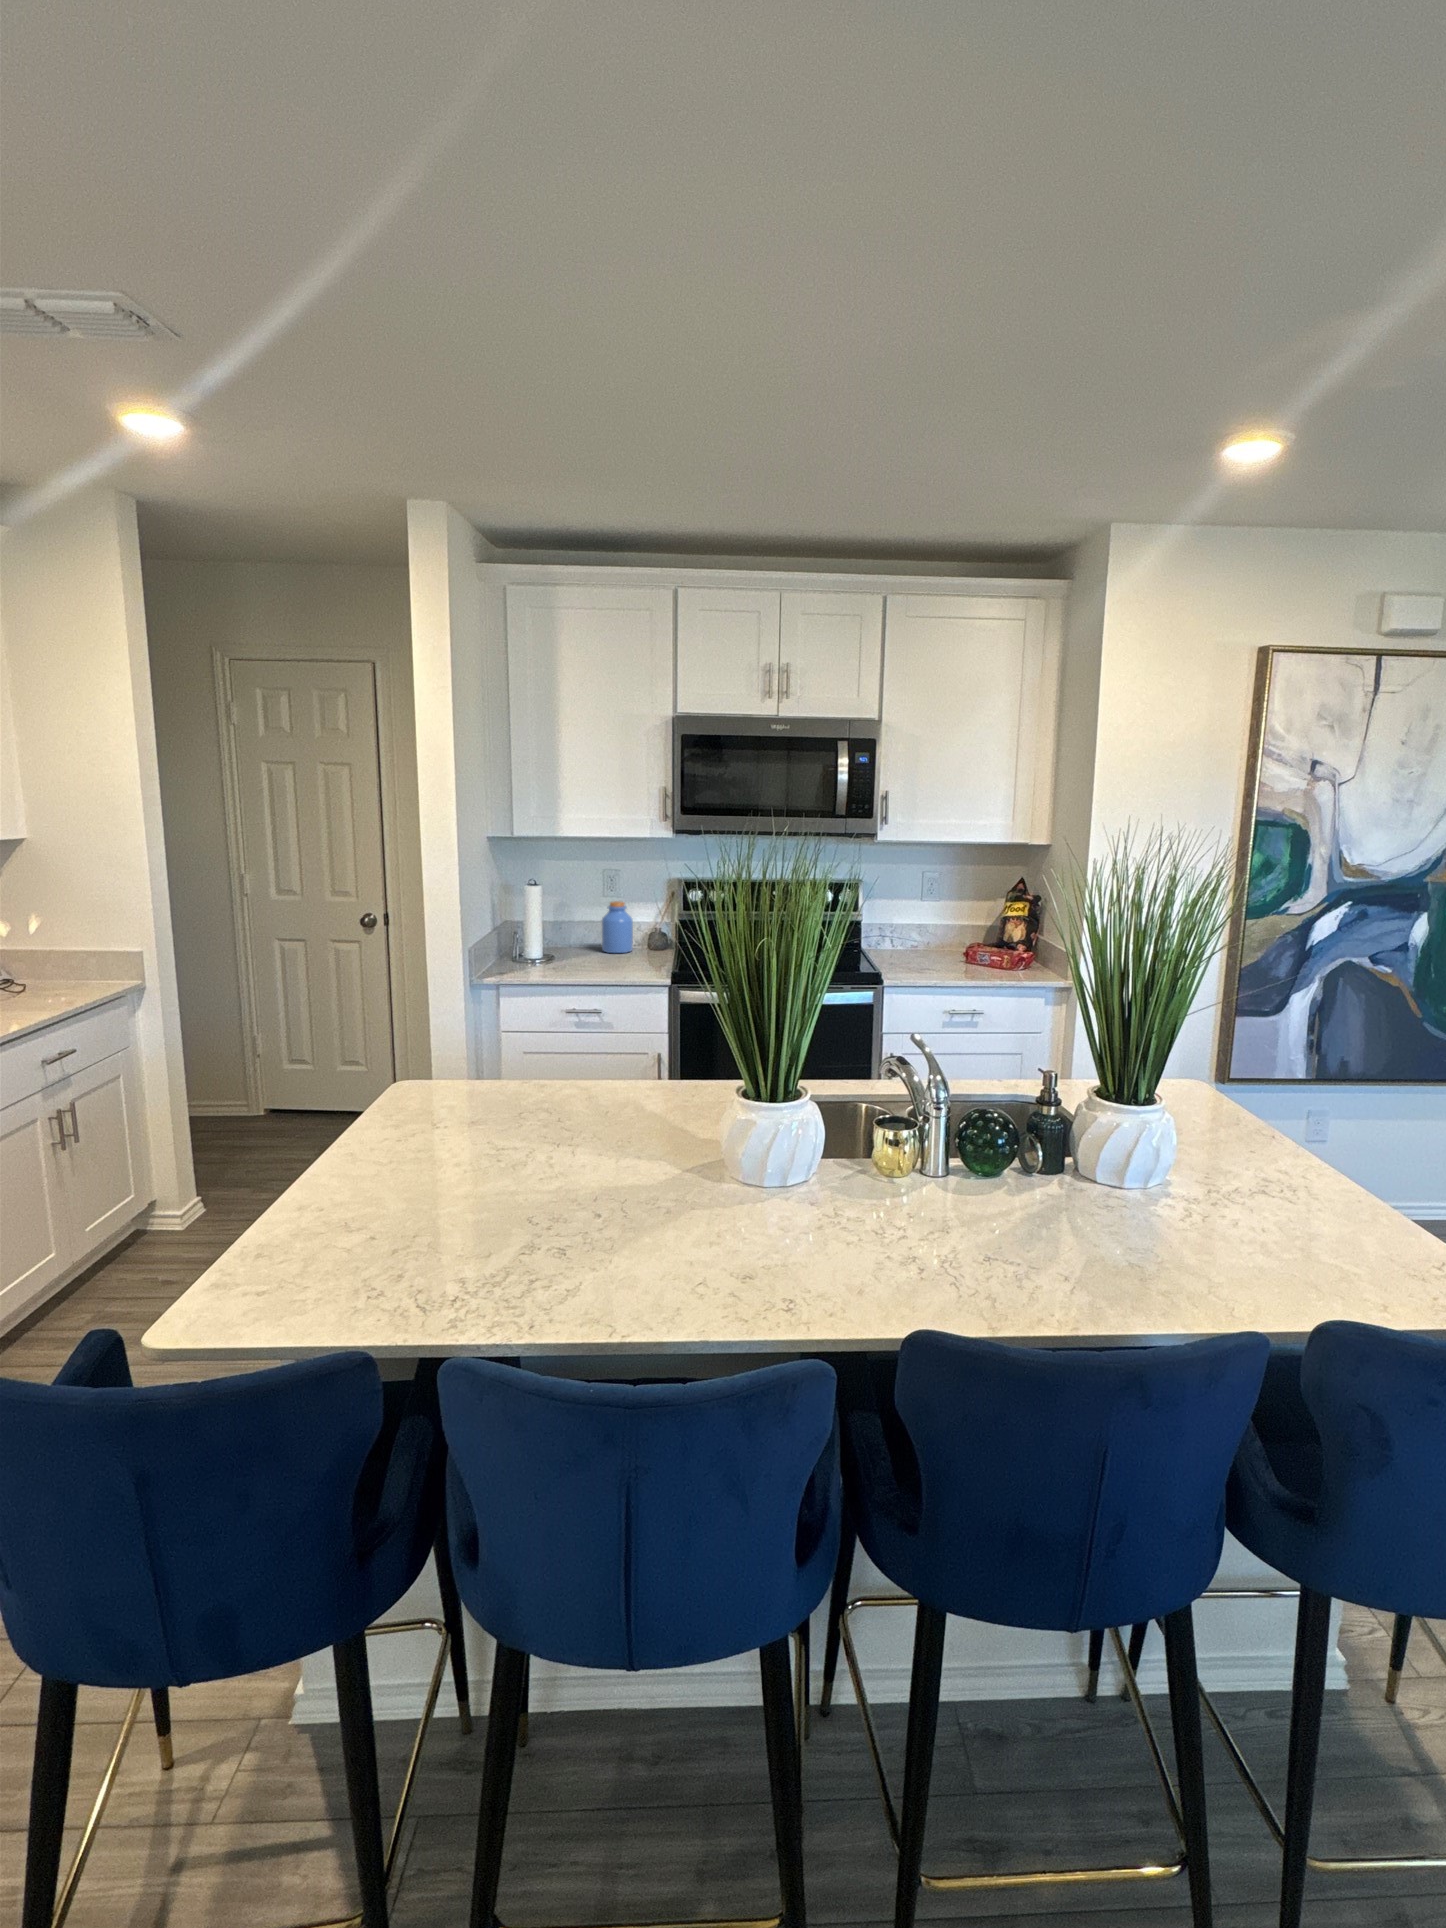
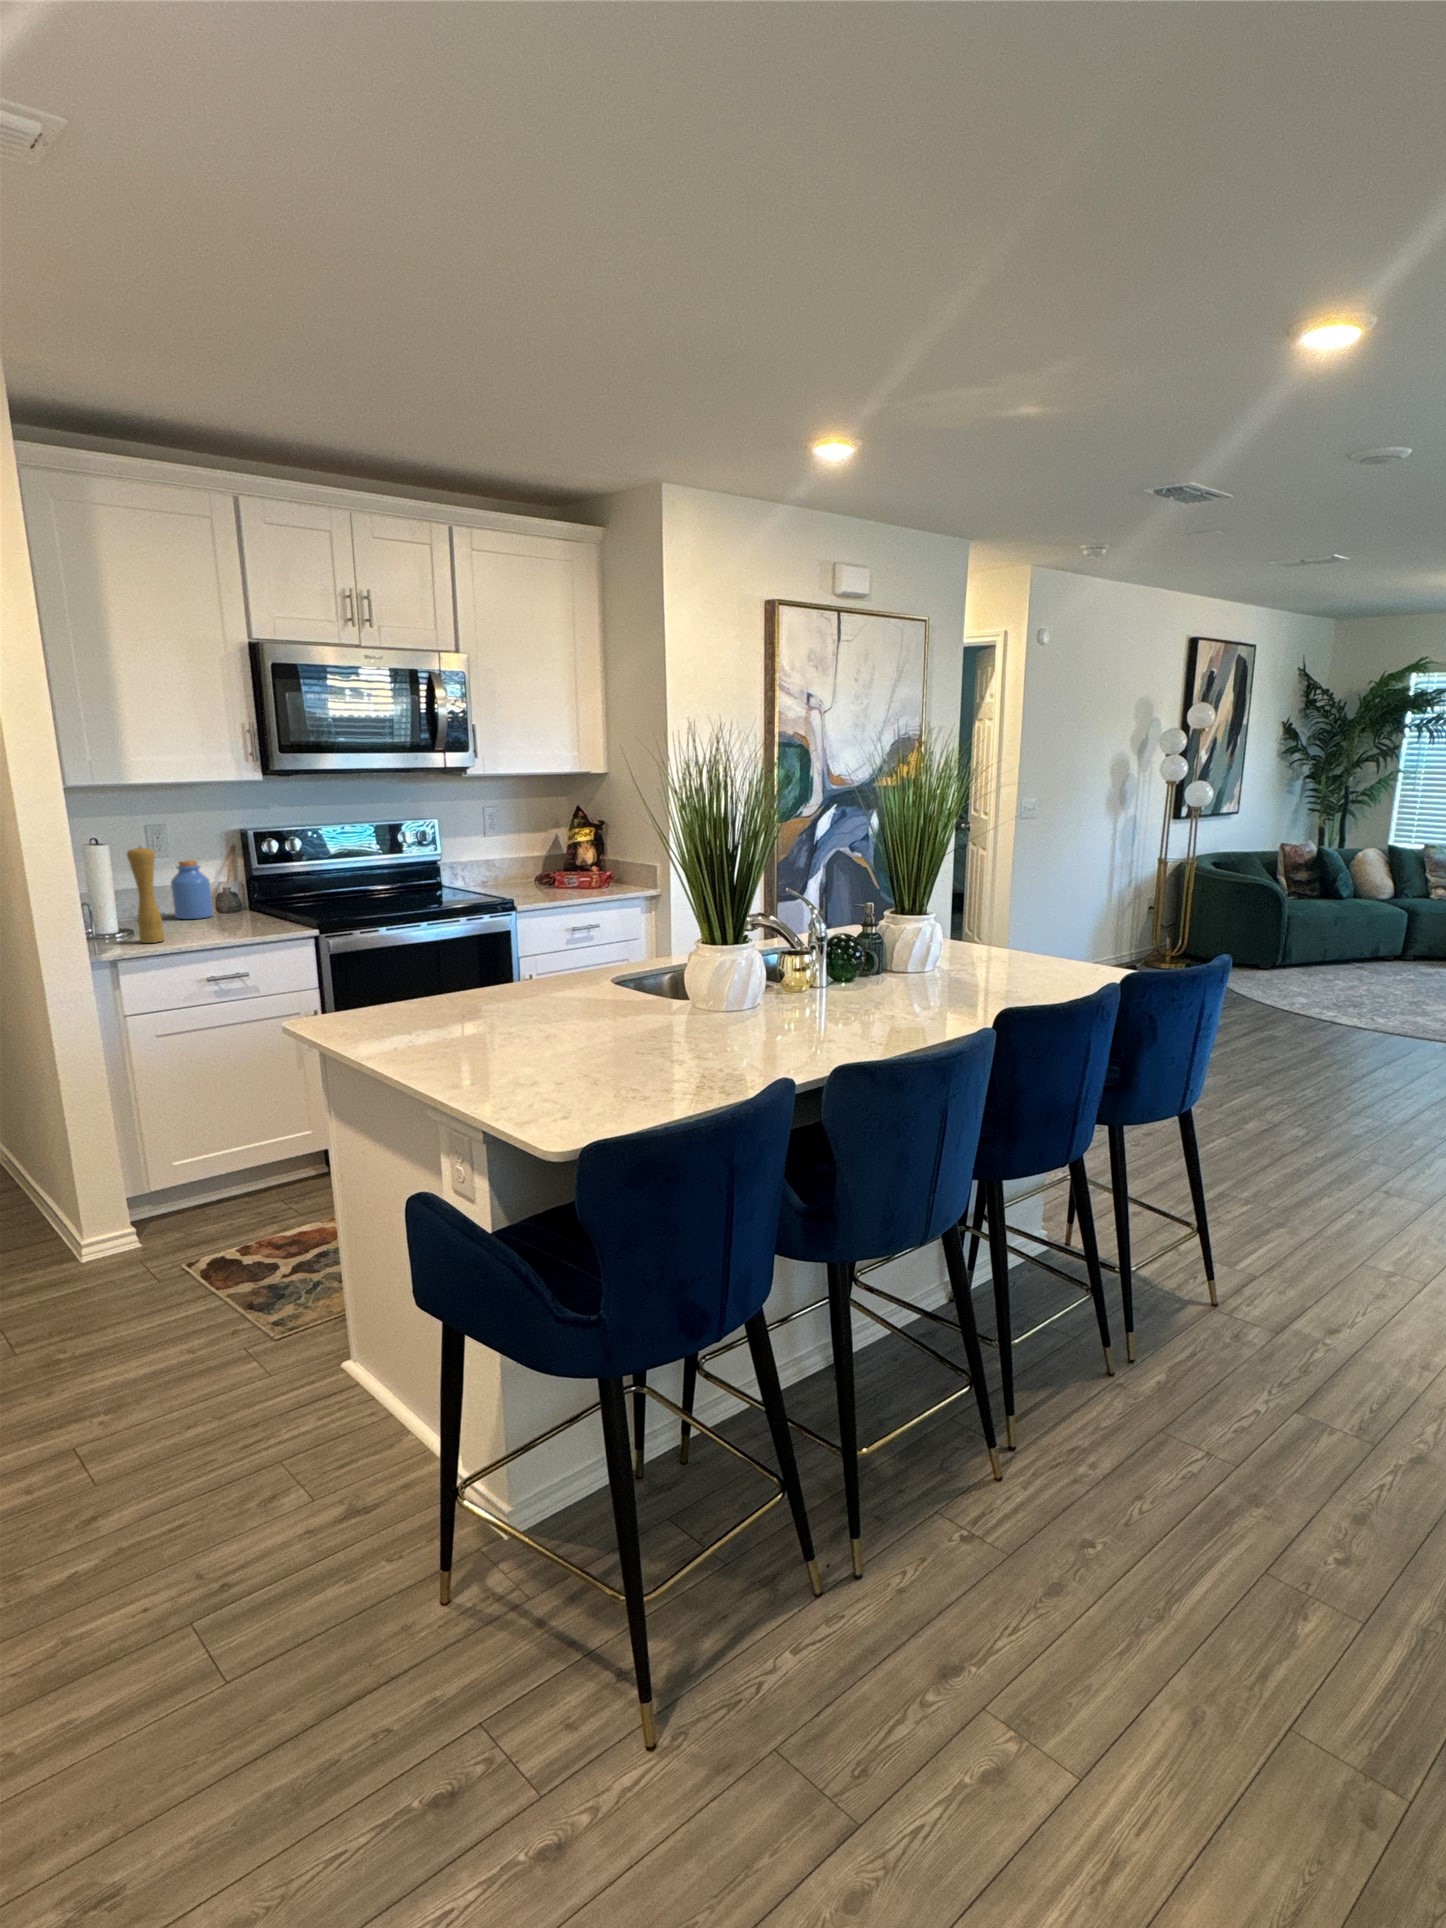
pepper mill: none [529,890,551,973] -> present [127,847,165,943]

